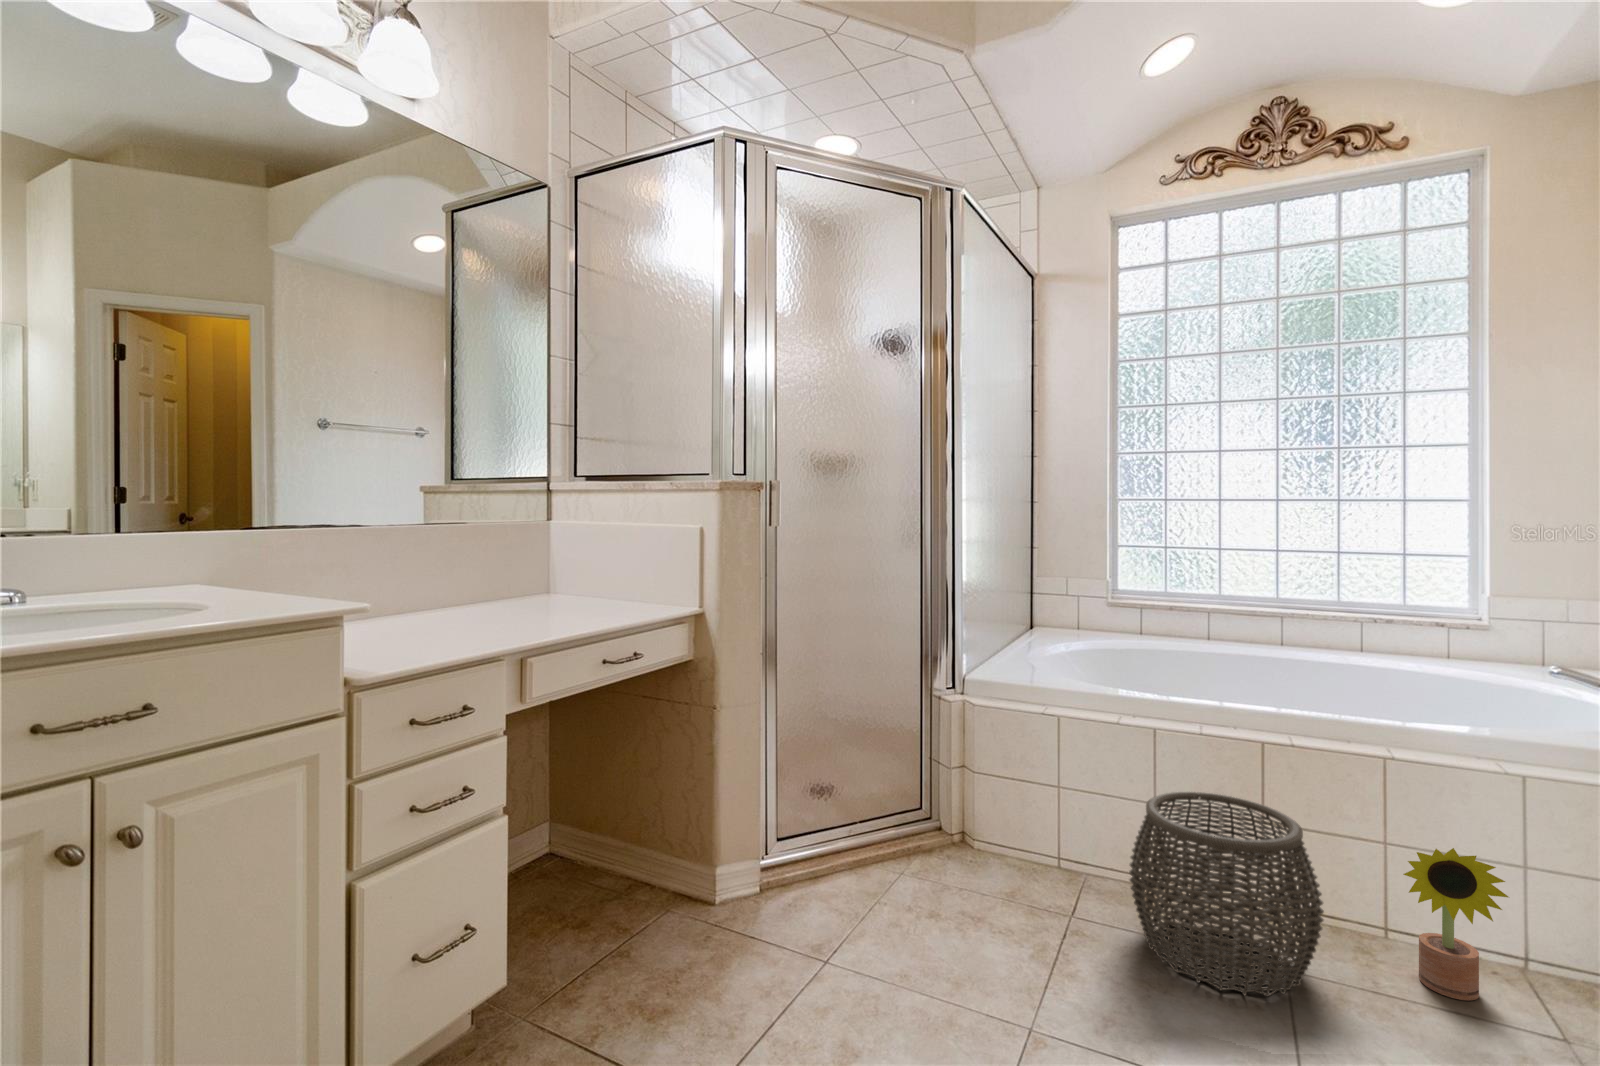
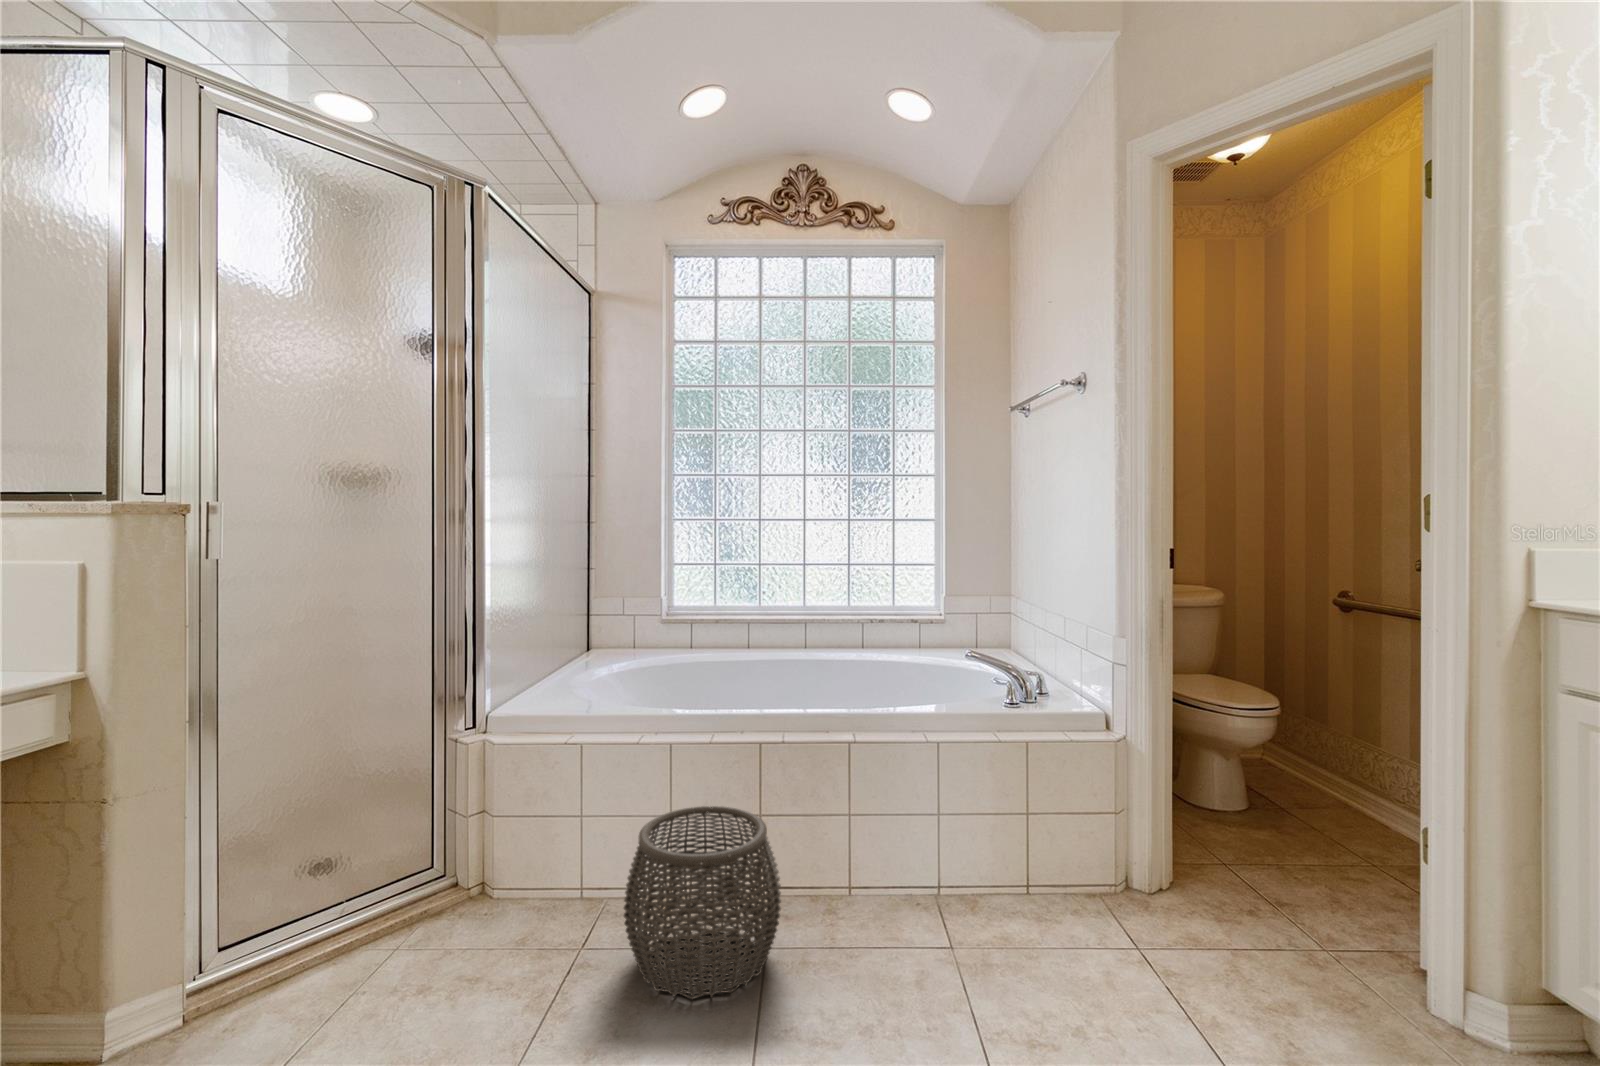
decorative plant: present [1403,848,1508,1001] -> none [840,826,906,949]

